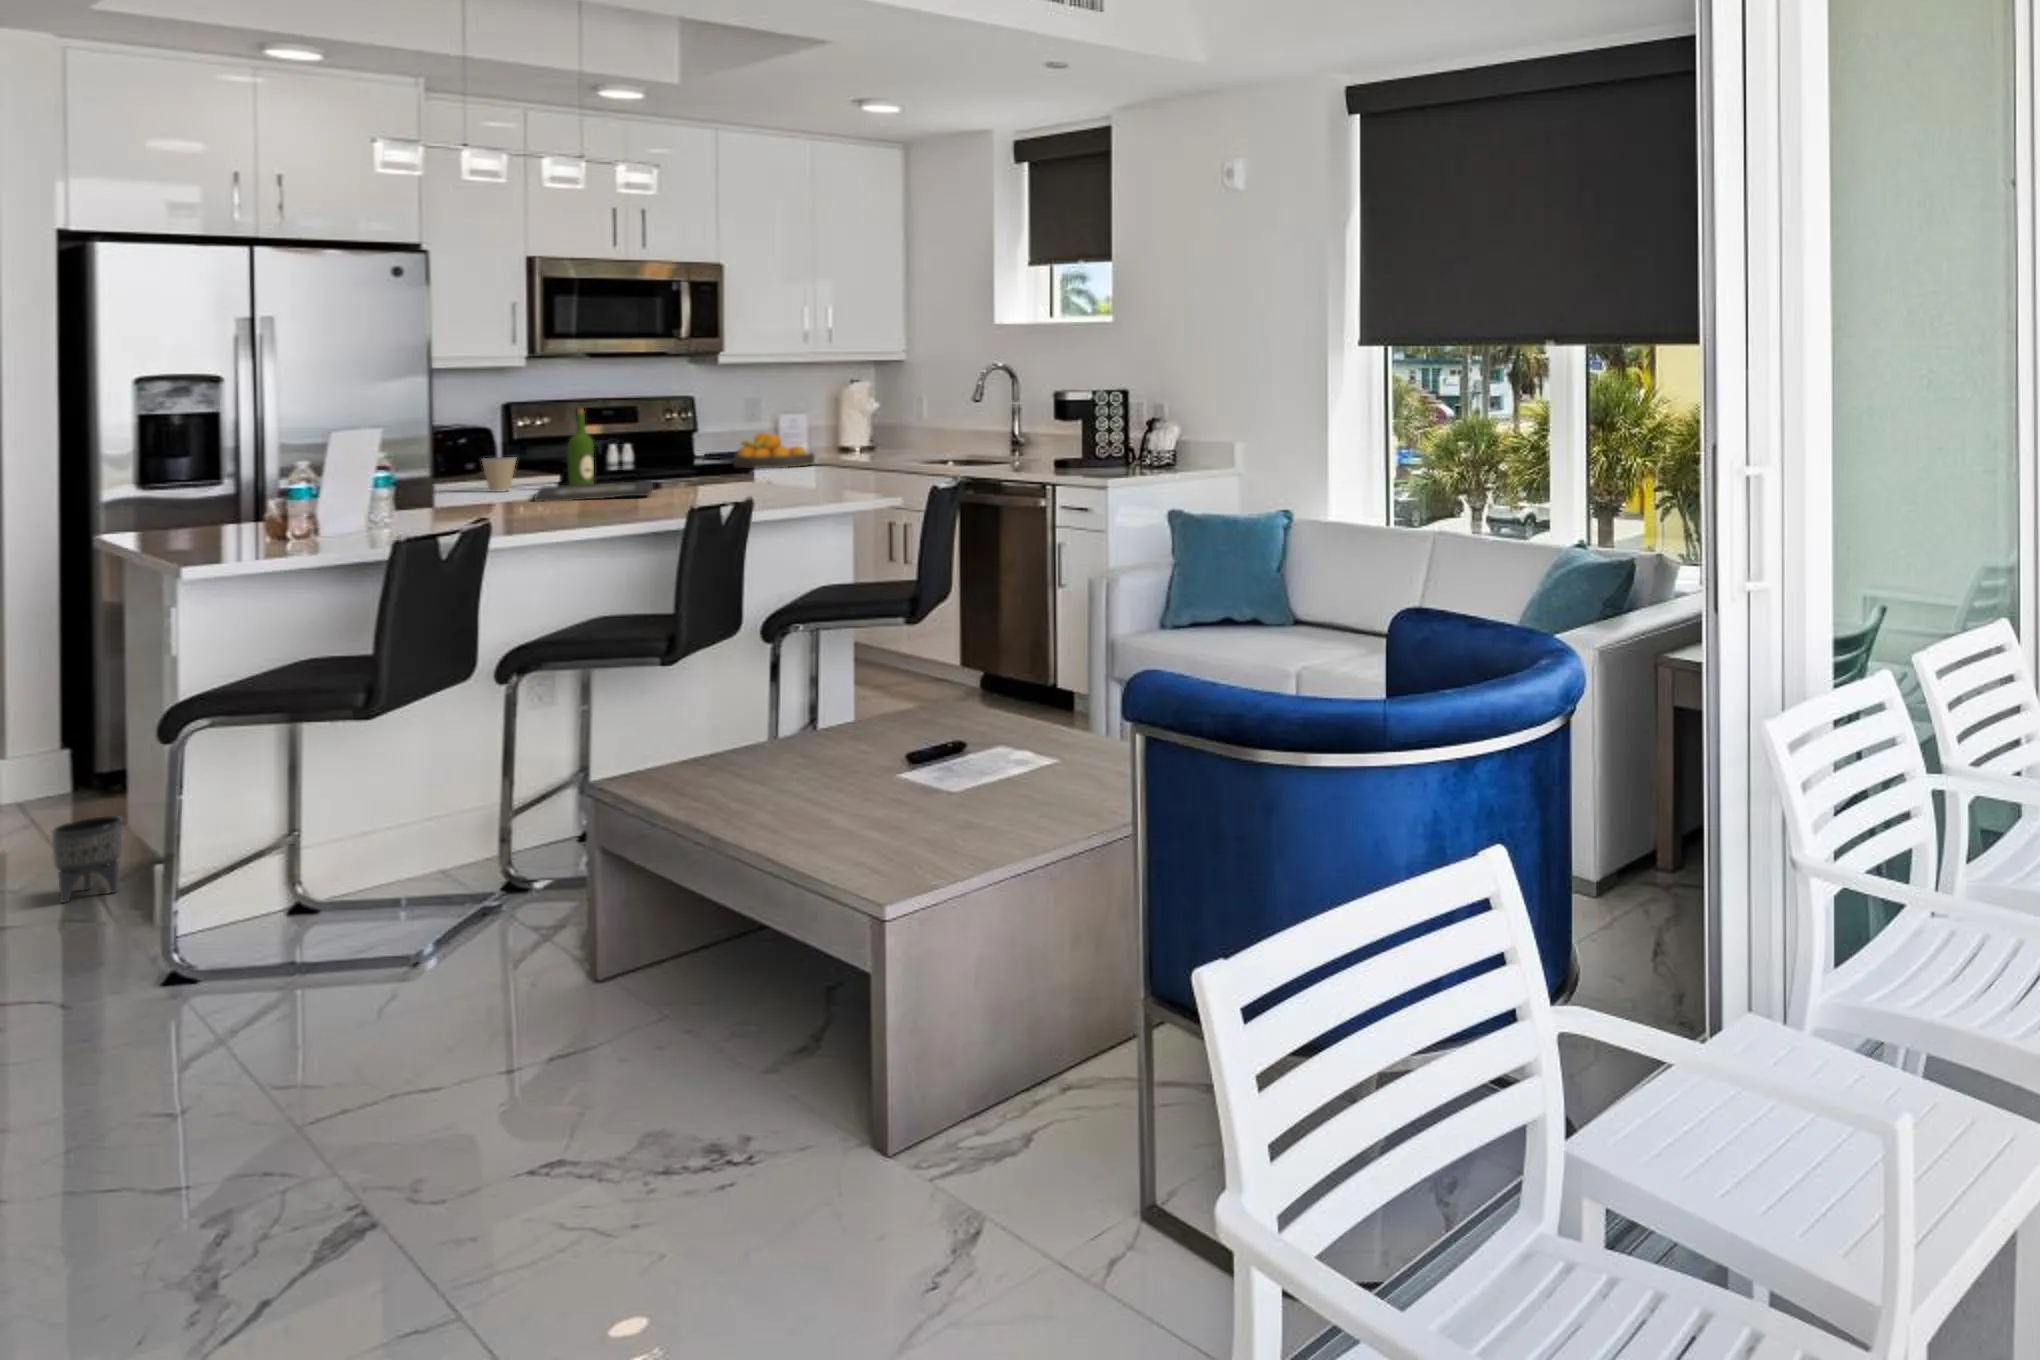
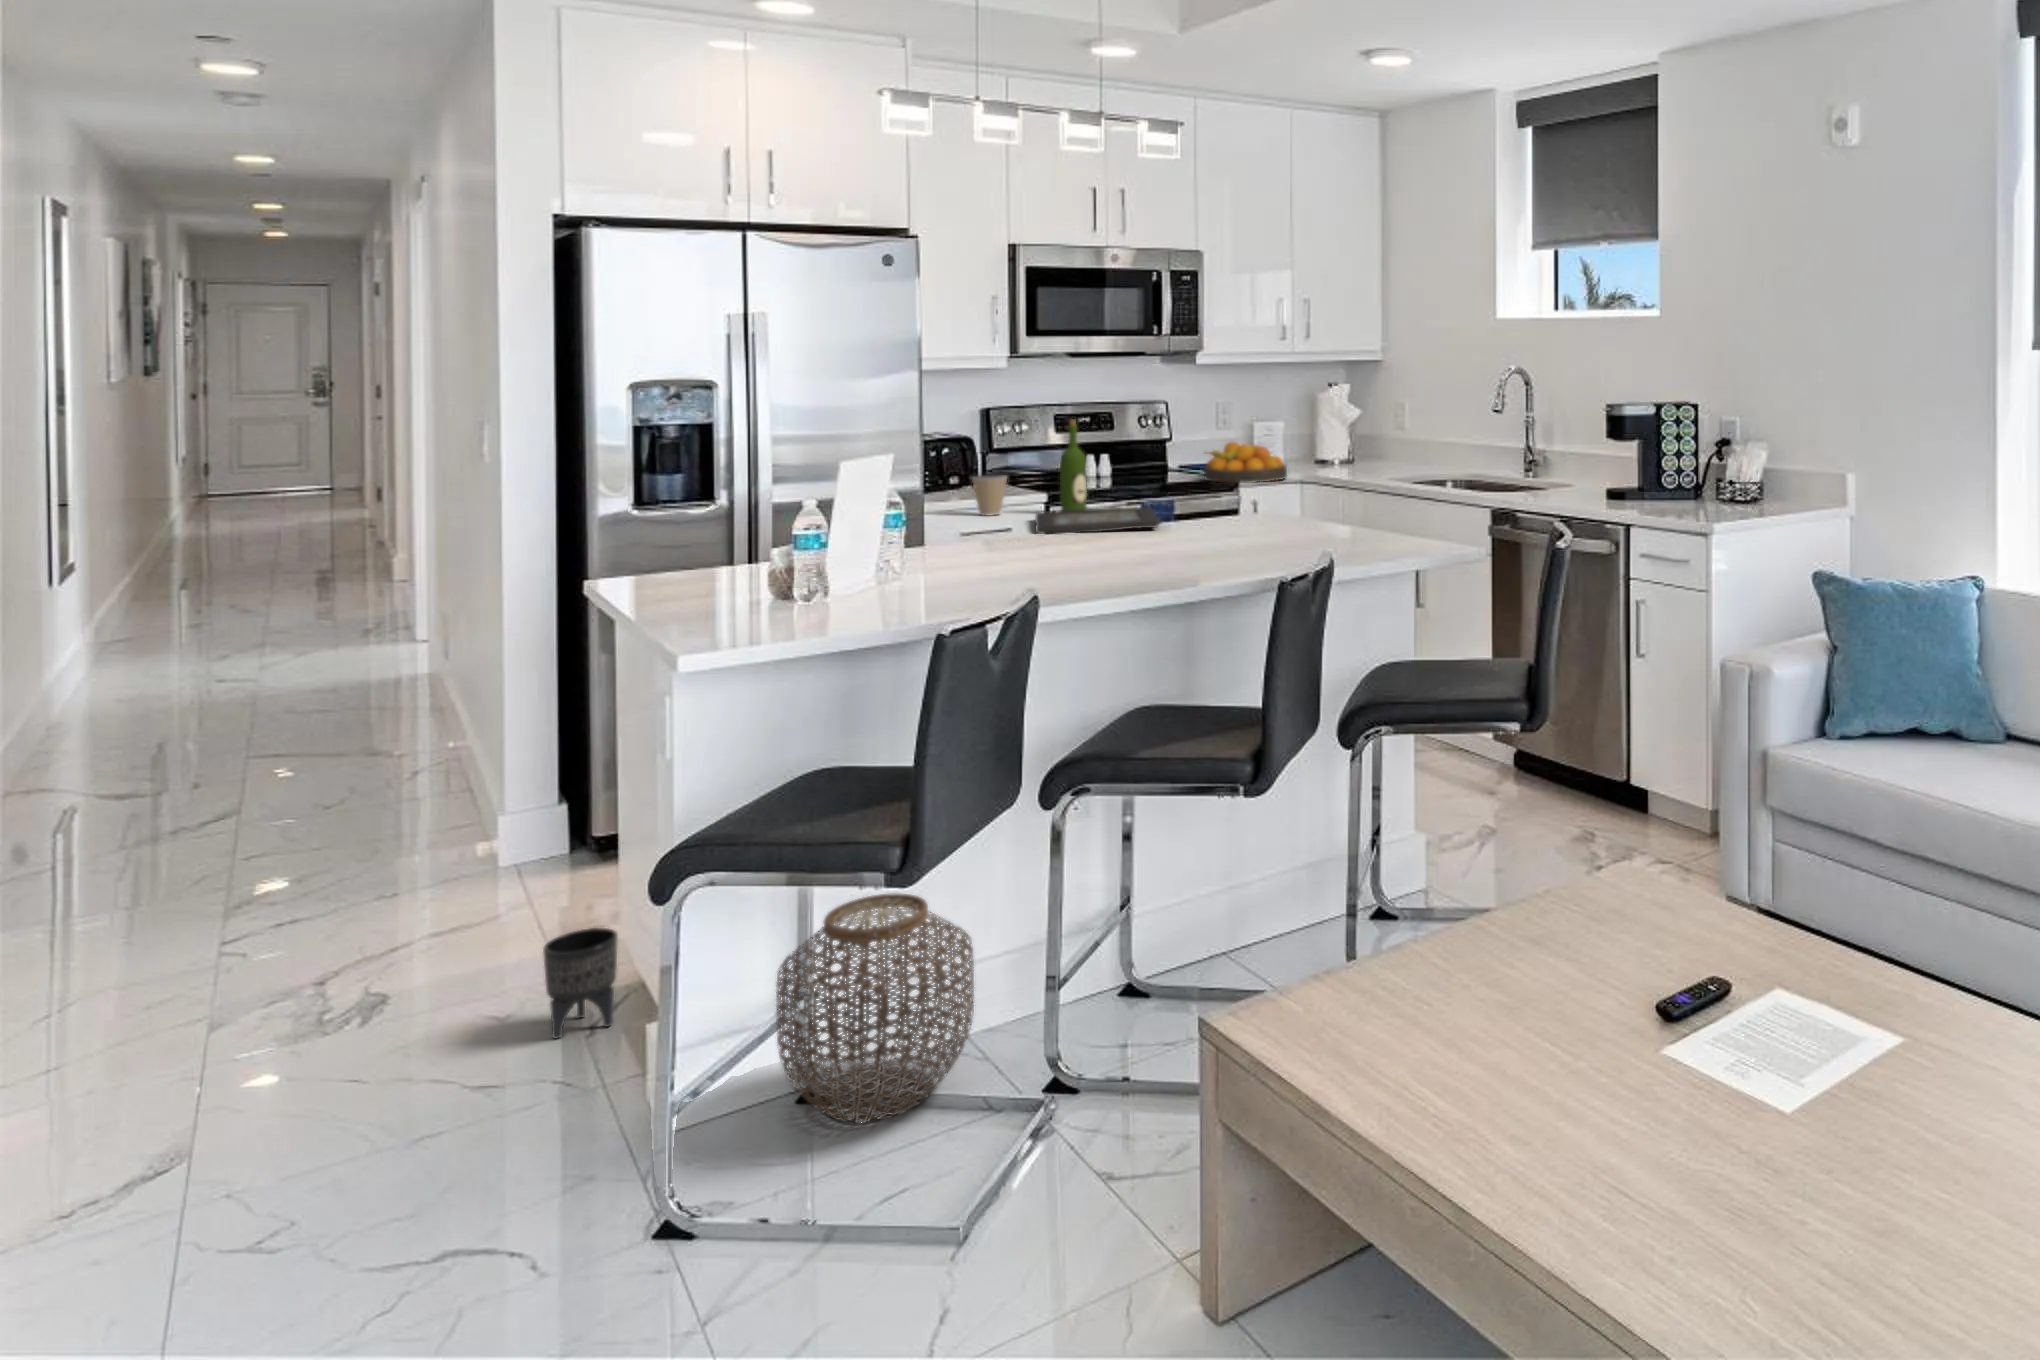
woven basket: none [268,761,444,927] -> present [776,893,974,1122]

